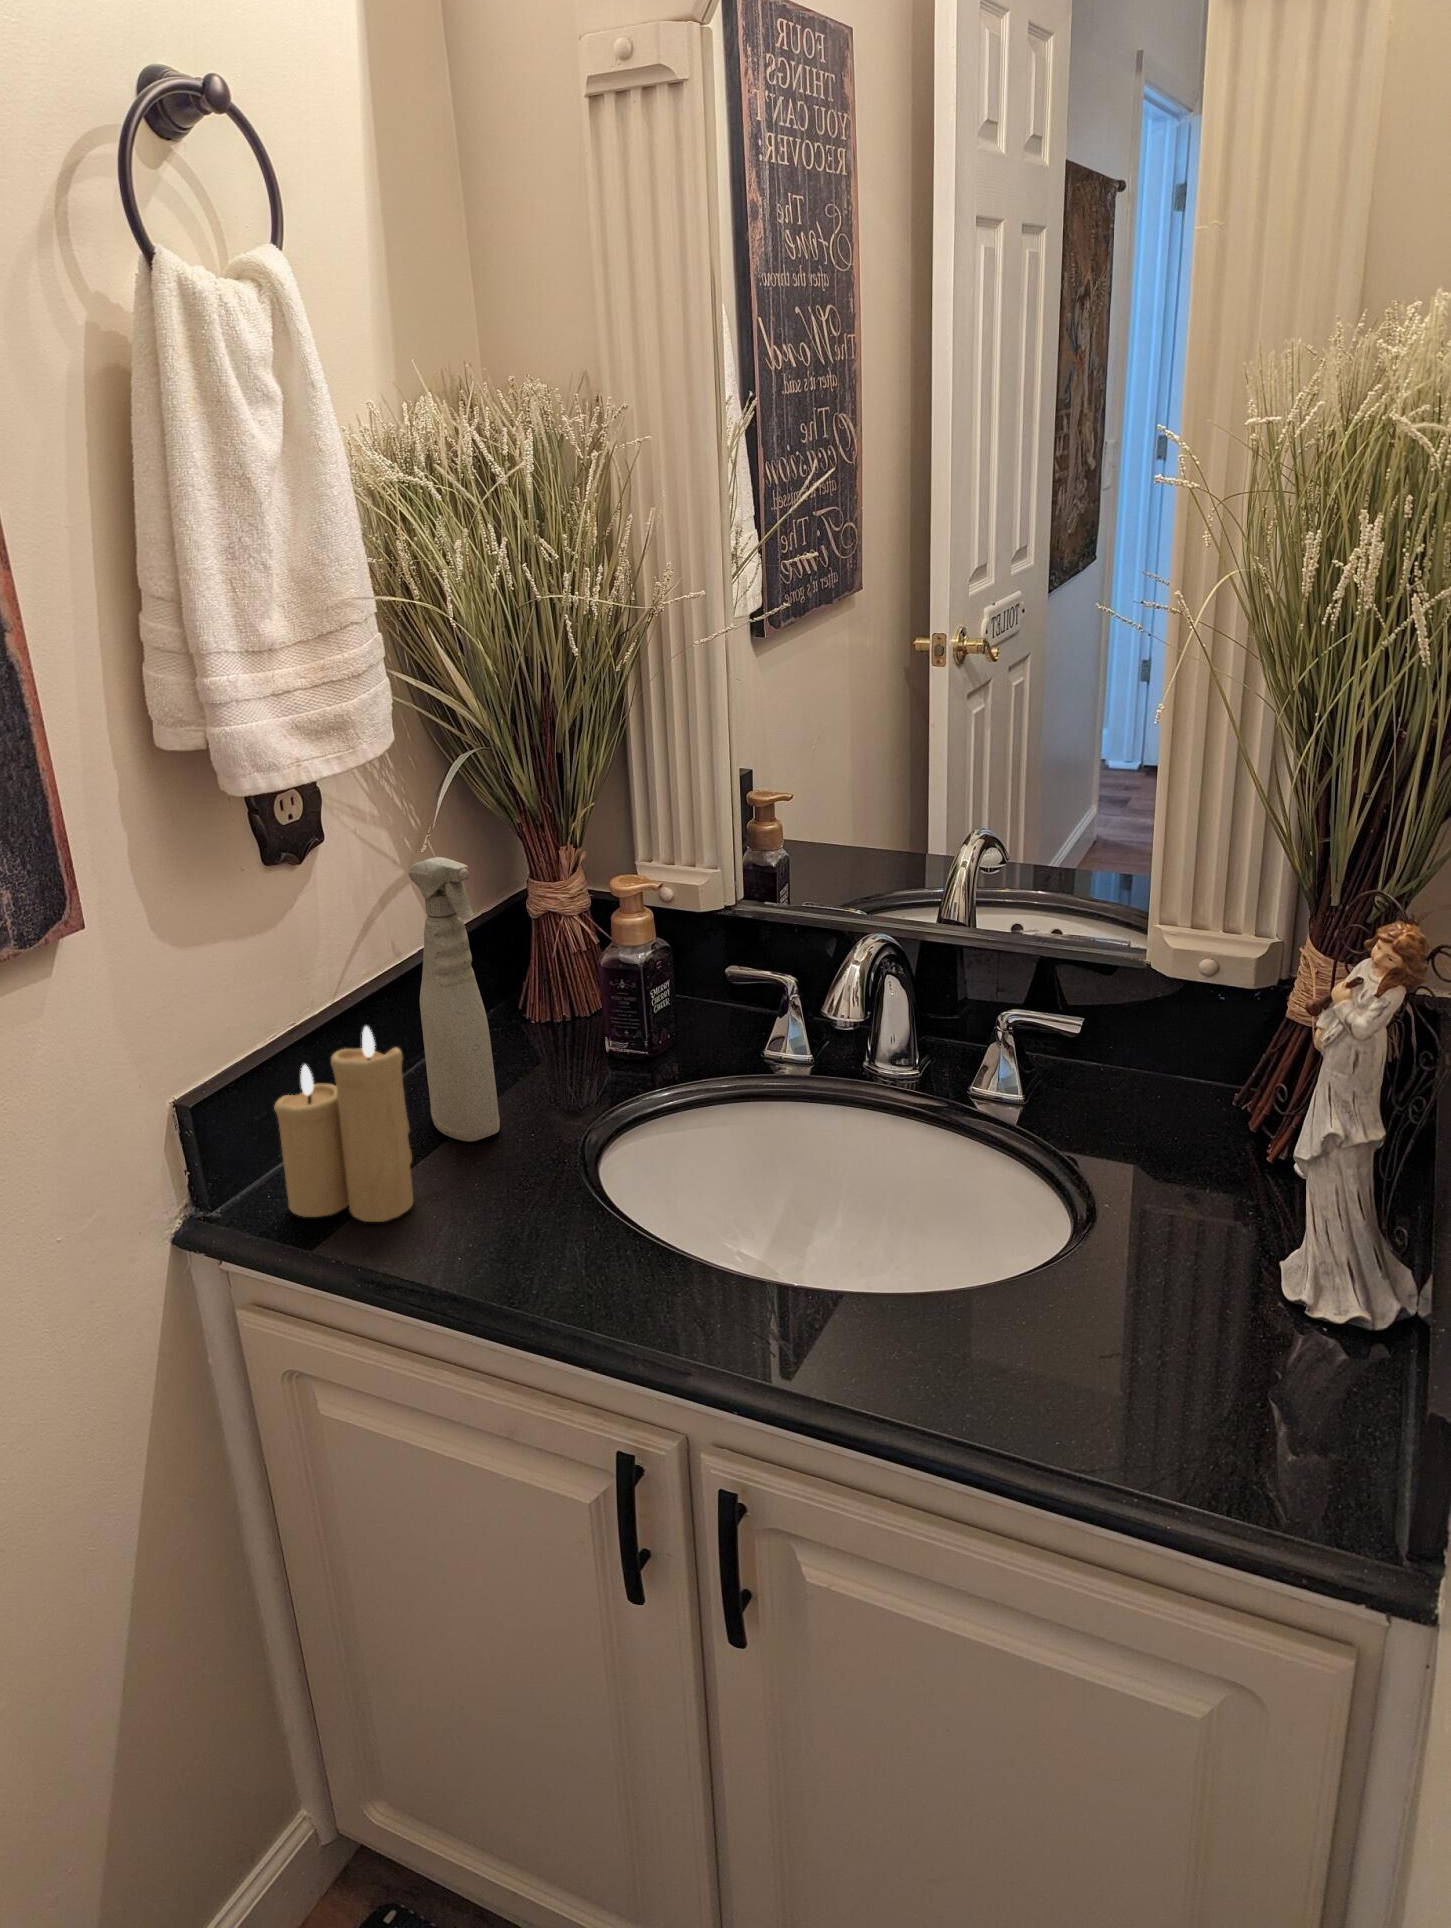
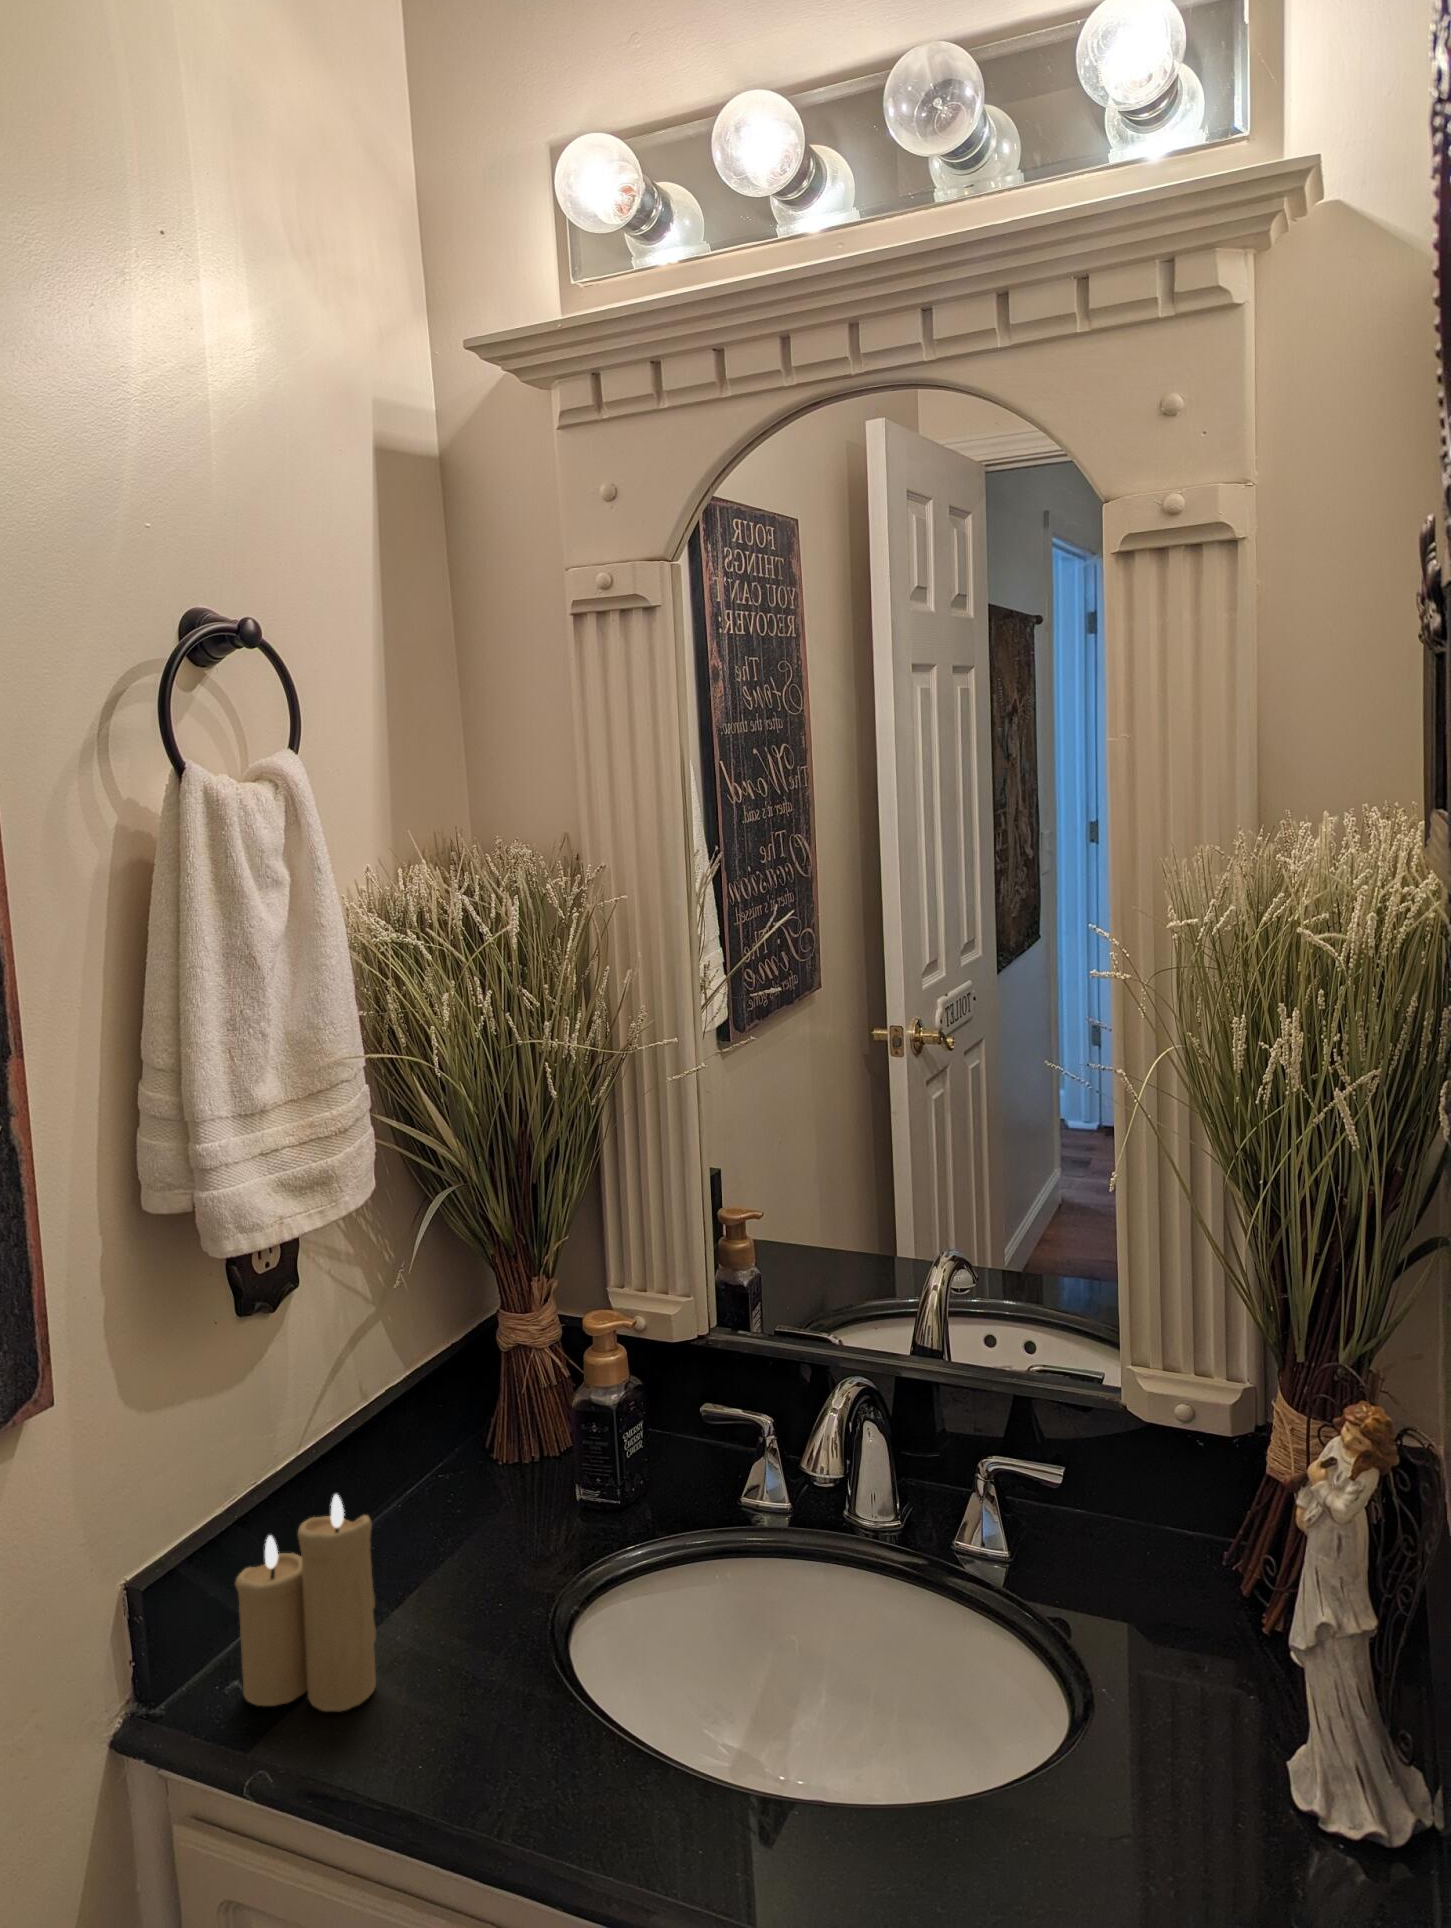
spray bottle: present [408,857,500,1142] -> none [384,1307,467,1609]

